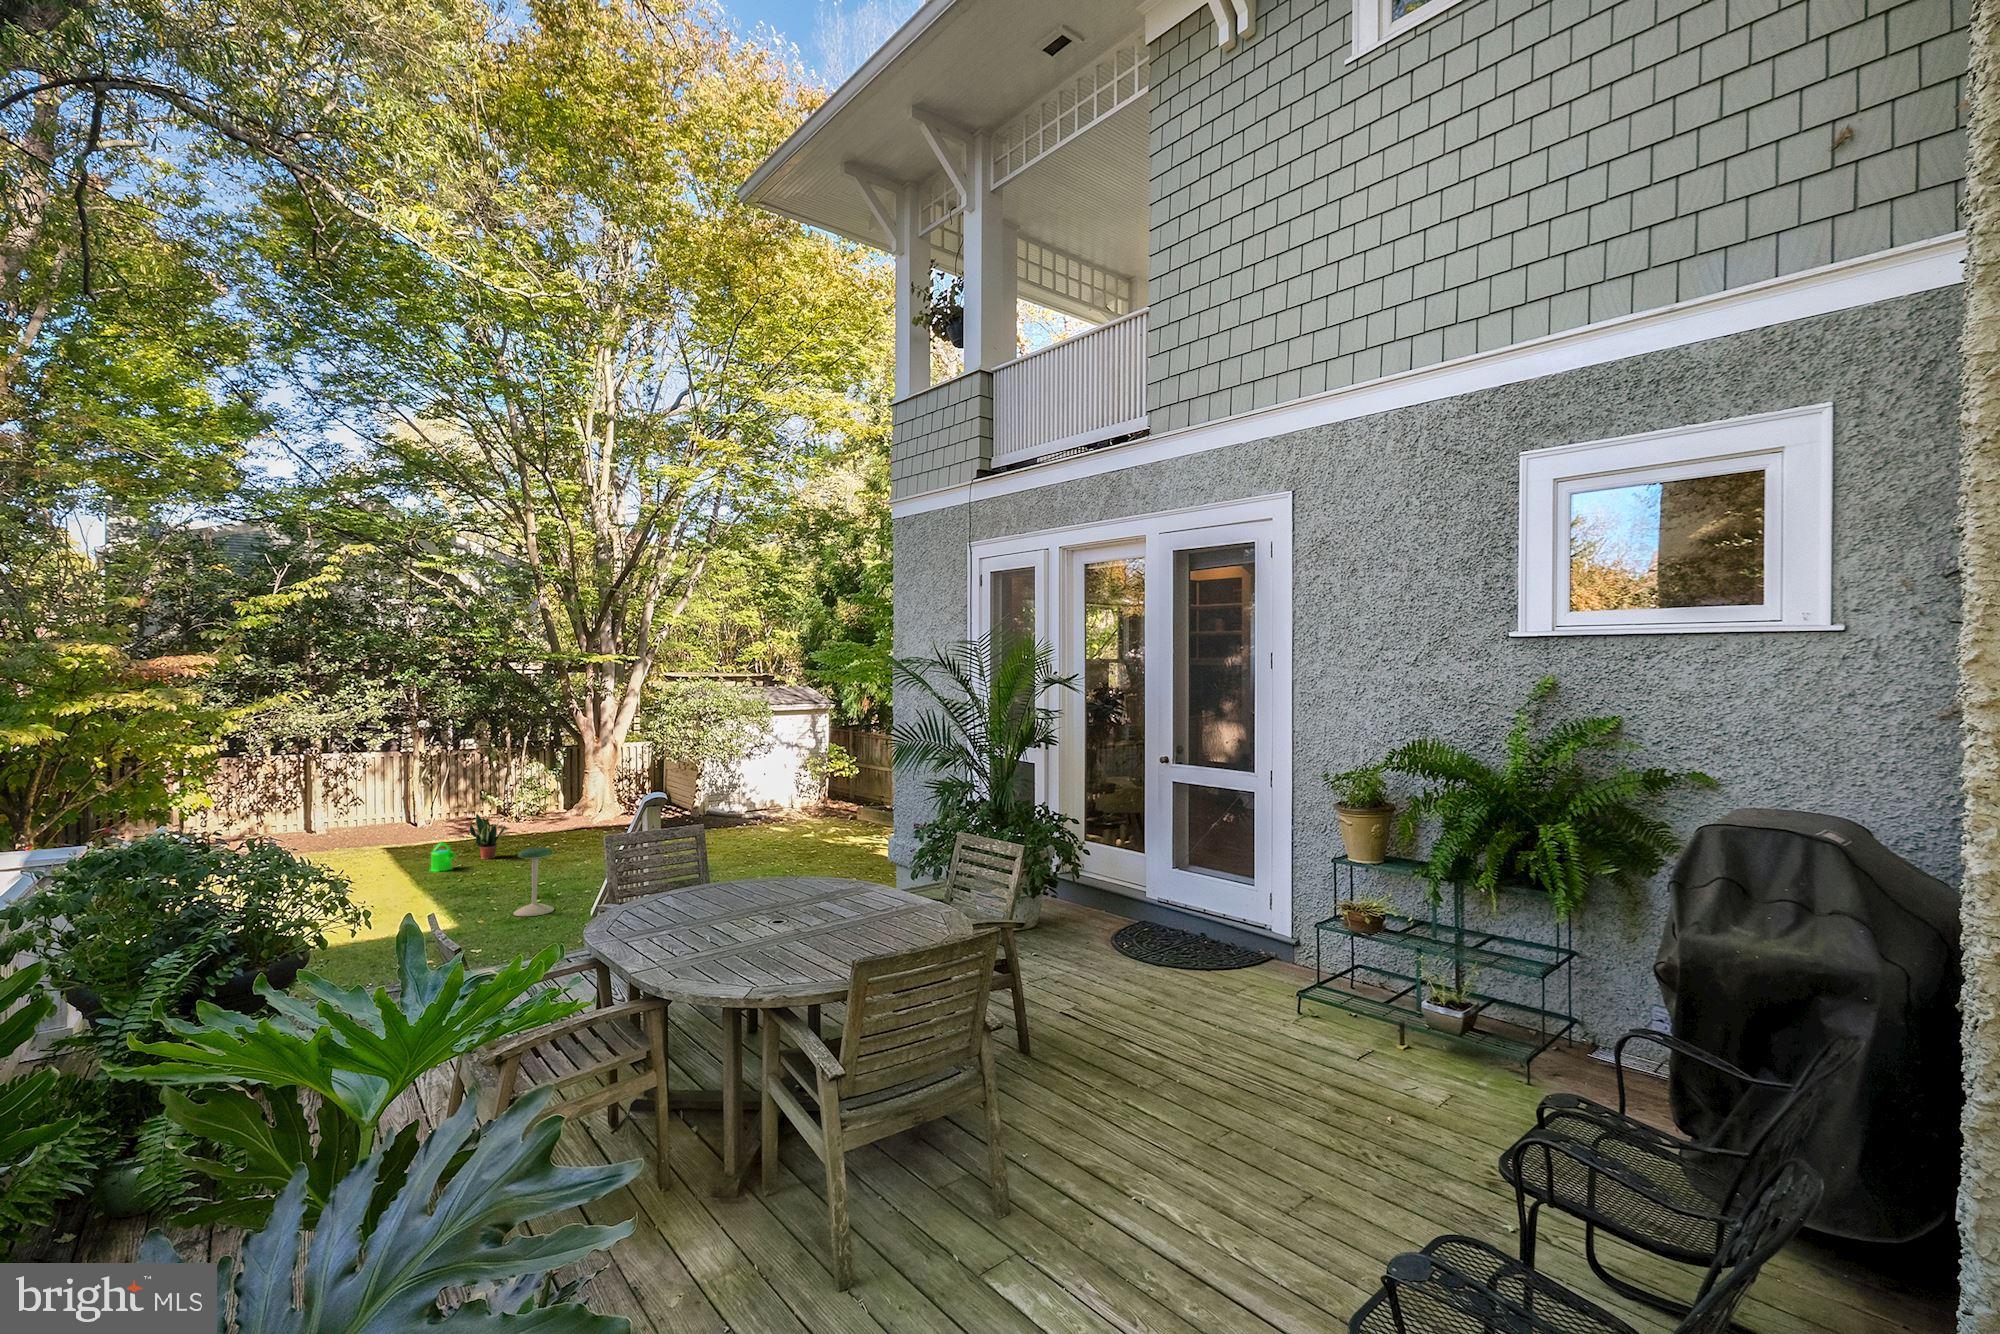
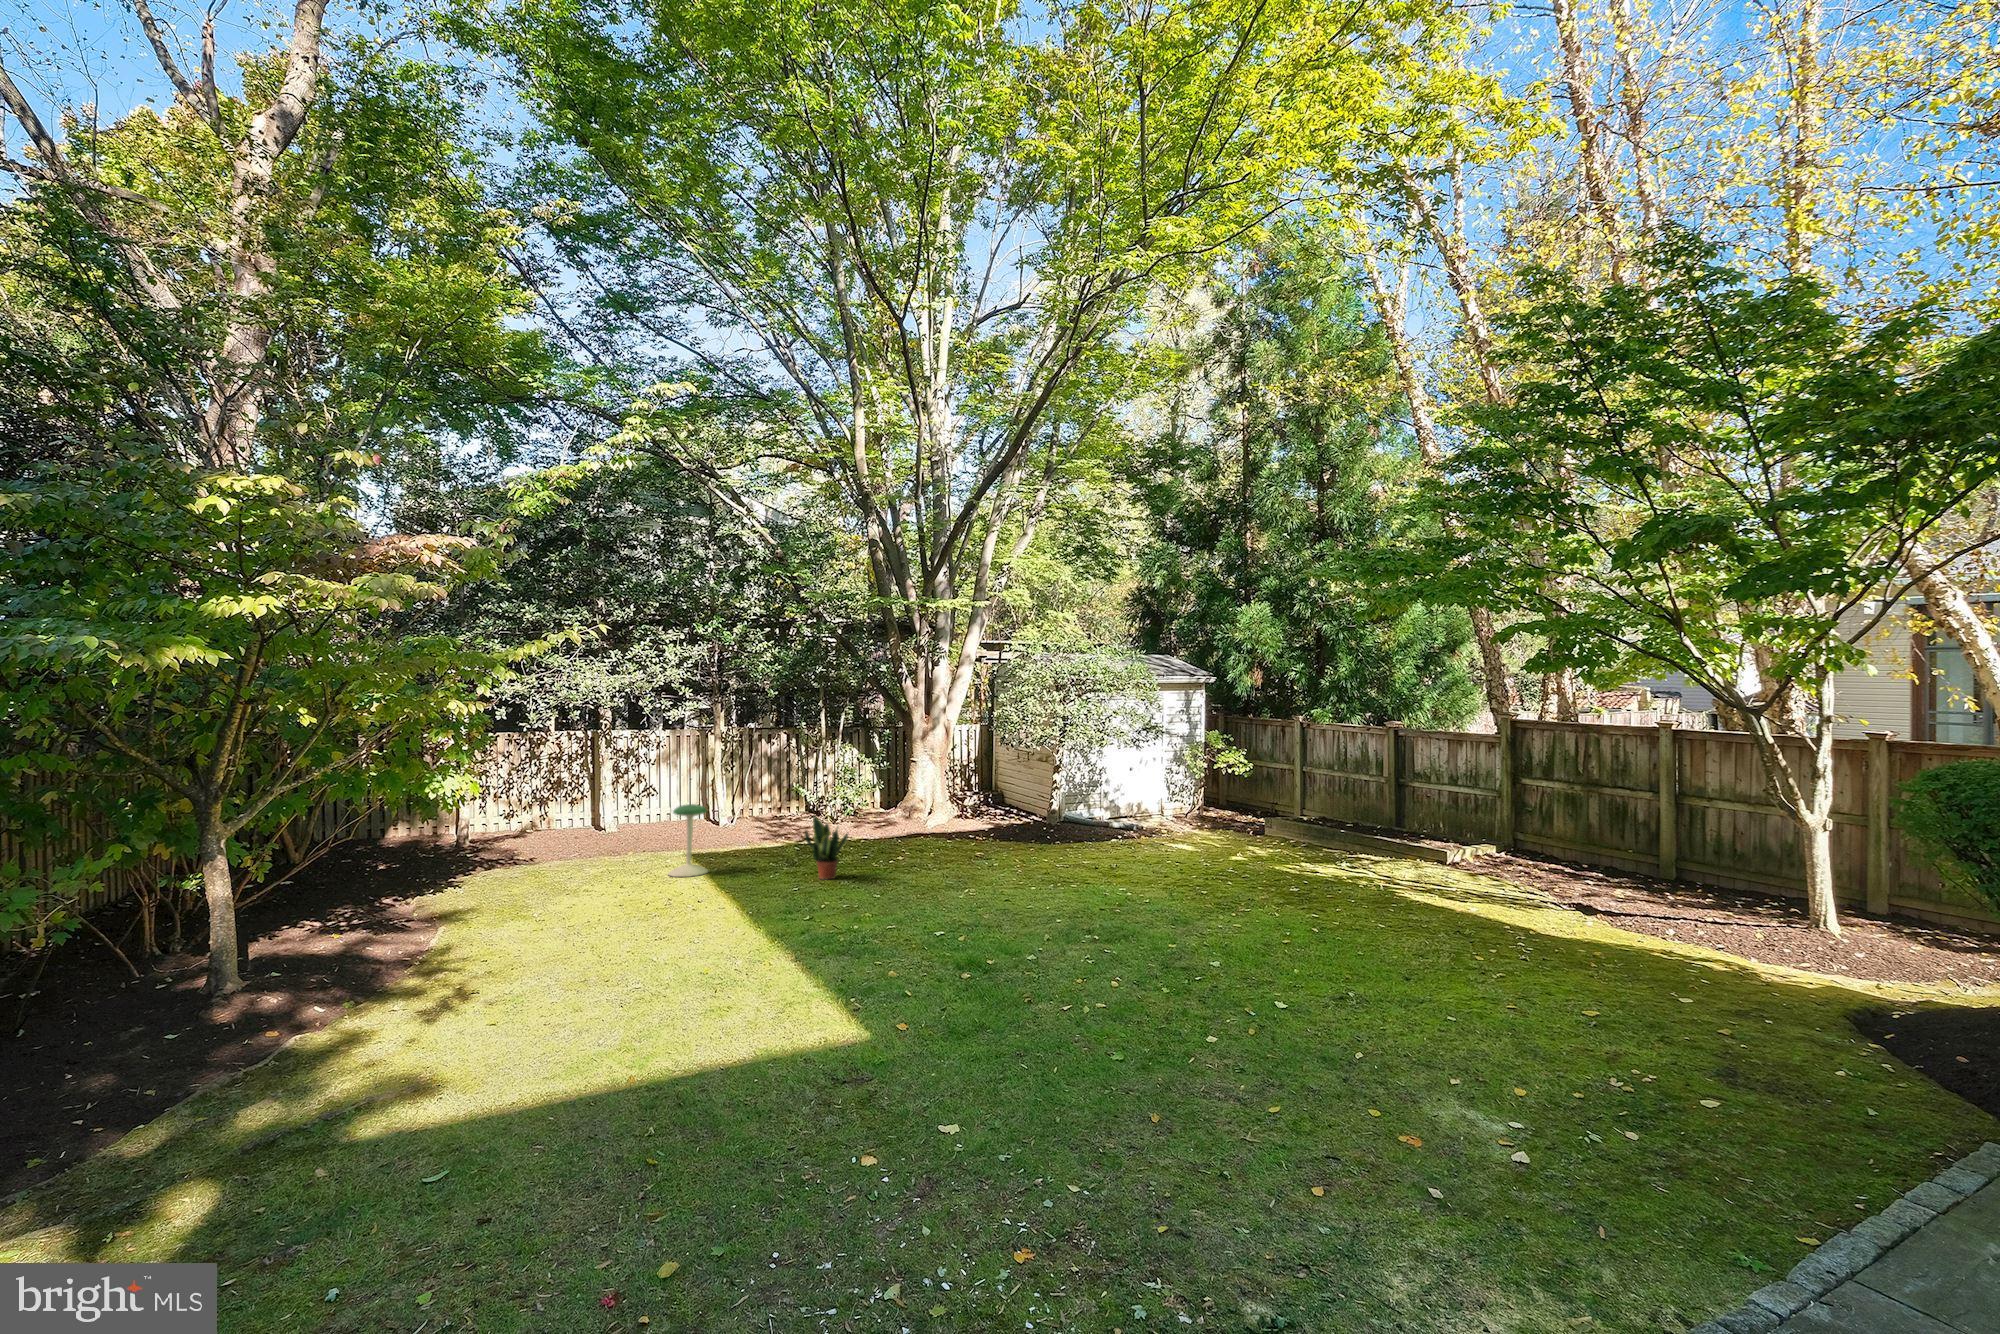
watering can: present [431,842,455,872] -> none [760,855,796,899]
stool: present [513,847,554,916] -> present [668,804,708,877]

